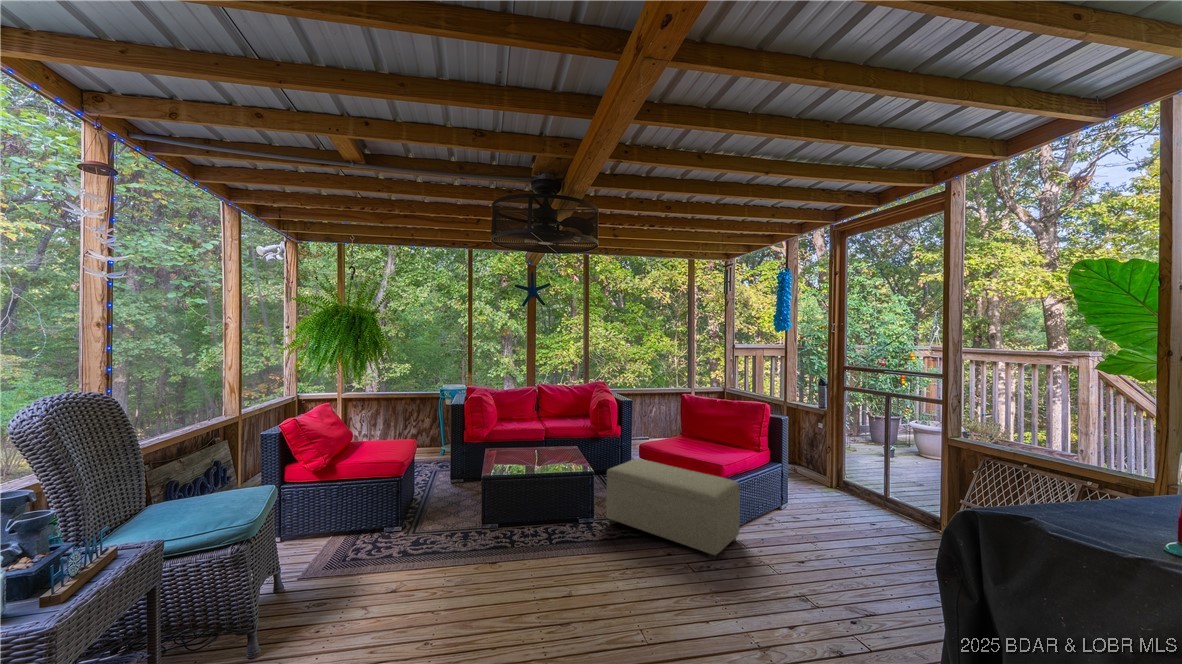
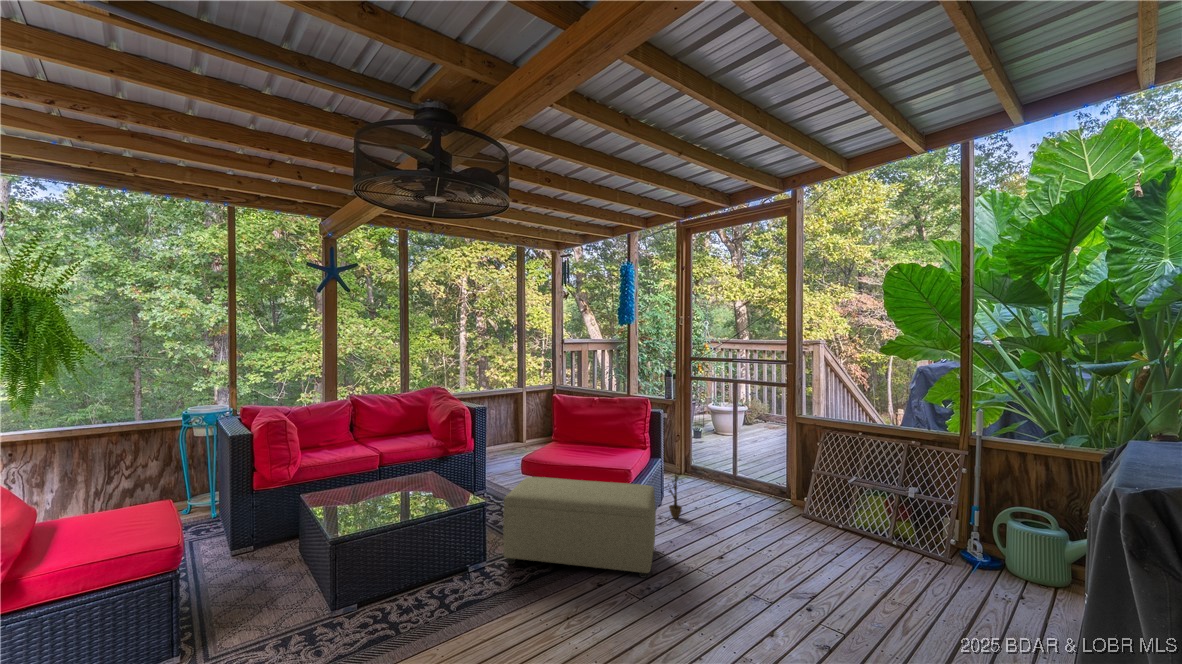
decorative plant: none [767,476,793,523] -> present [664,473,683,518]

